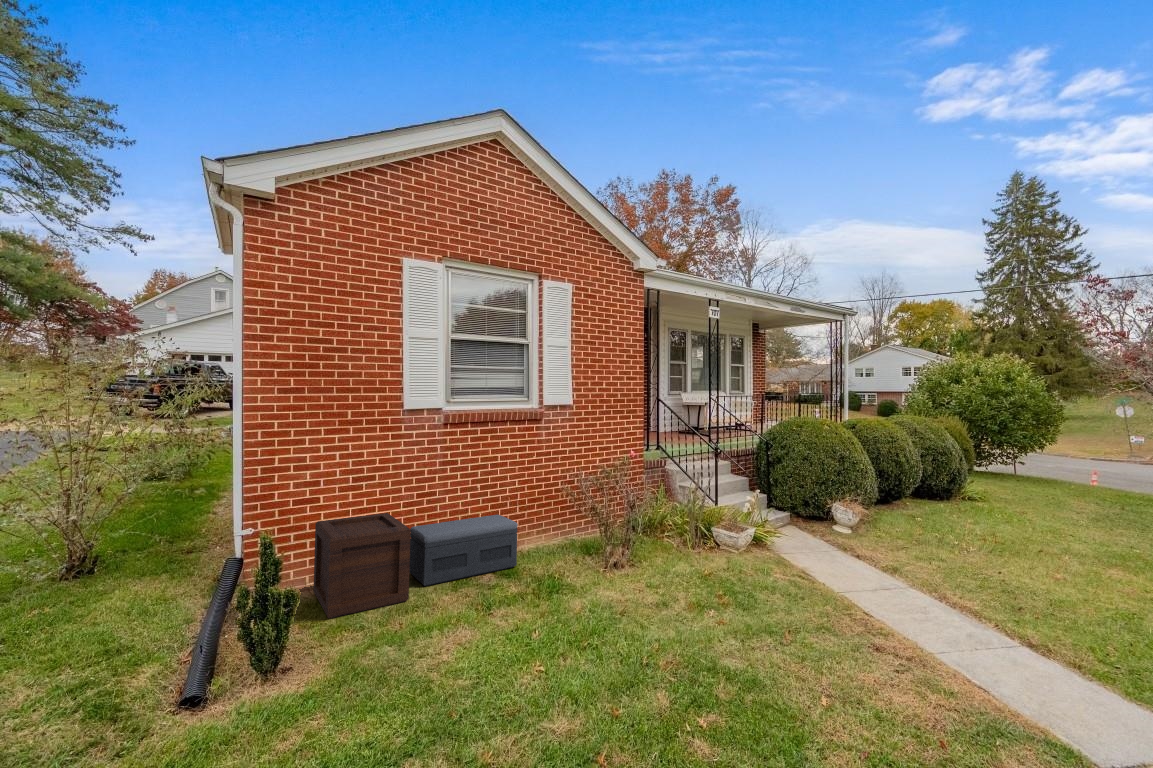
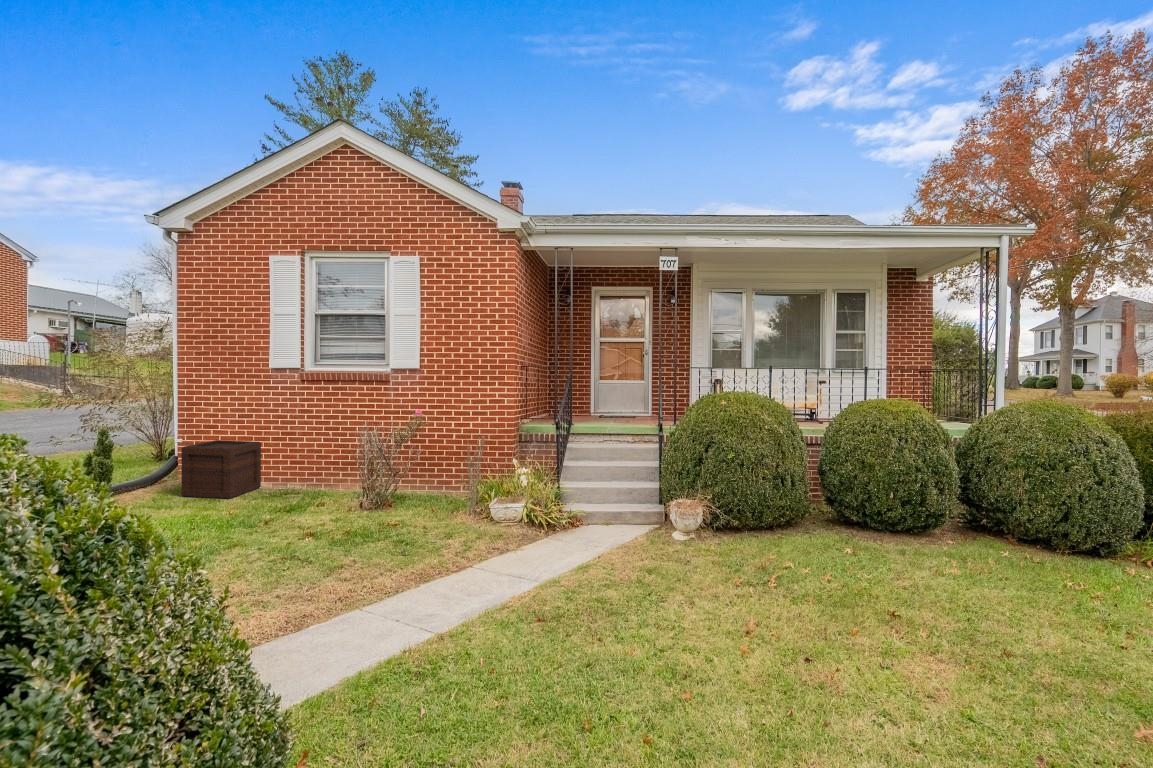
storage bench: present [409,515,518,586] -> none [258,455,347,499]

